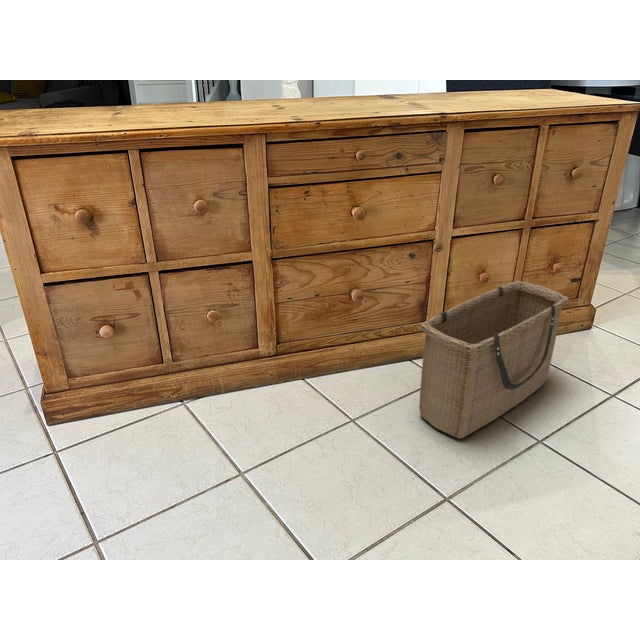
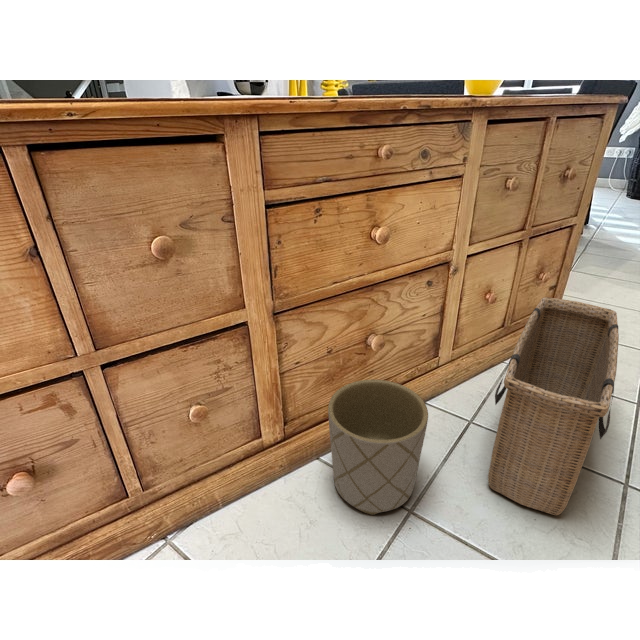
planter: none [301,320,372,414] -> present [328,380,428,515]

